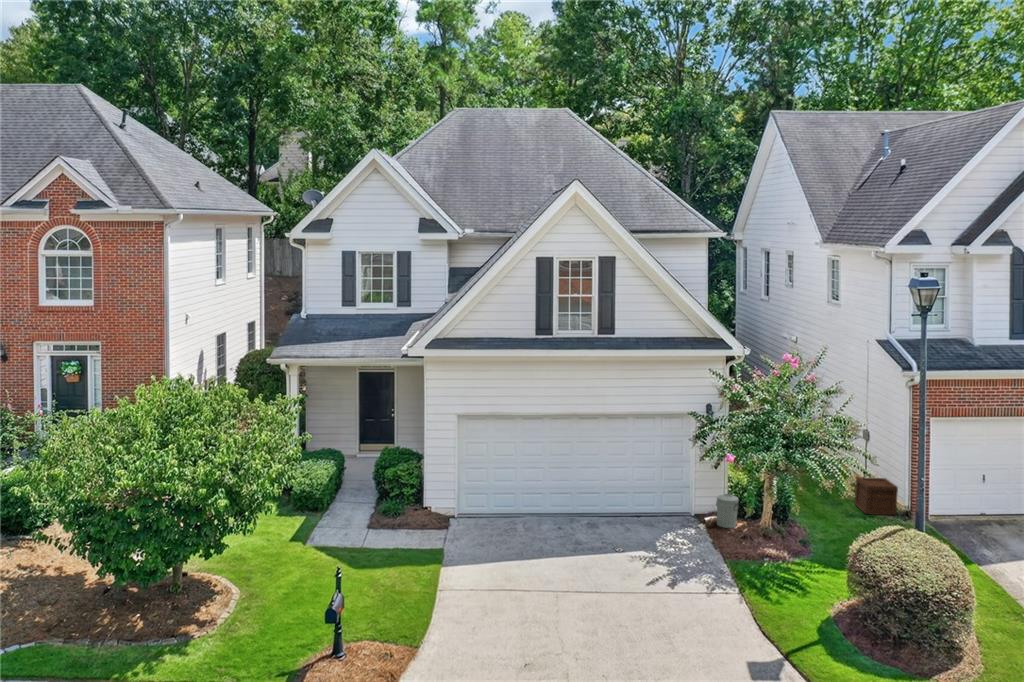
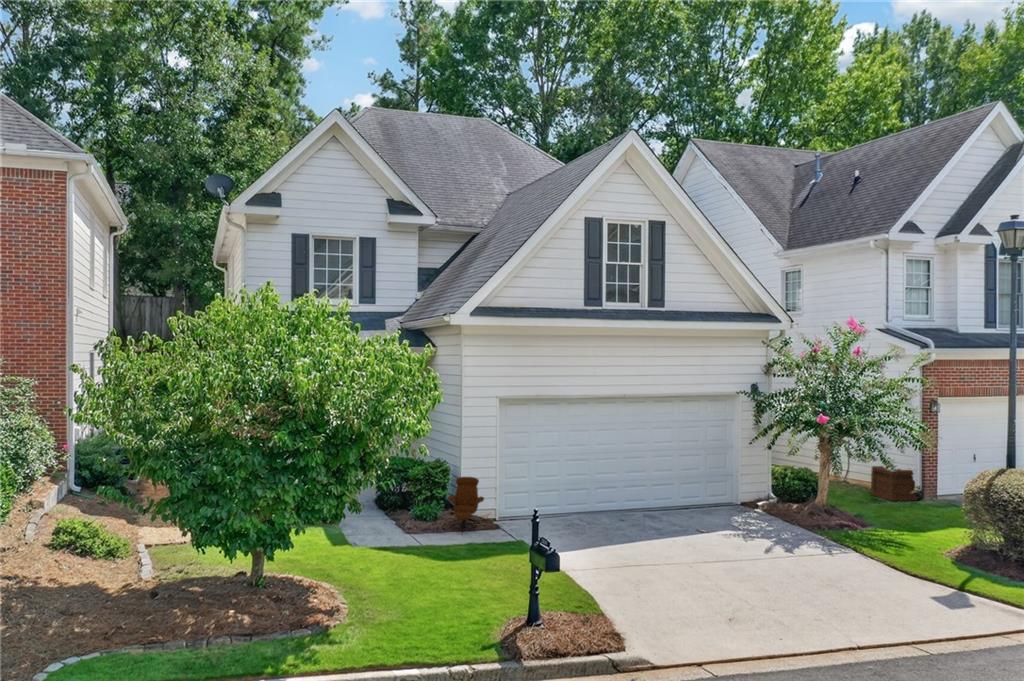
lounge chair: none [405,479,440,528] -> present [448,477,484,531]
trash can: present [716,494,739,528] -> none [773,480,799,516]

